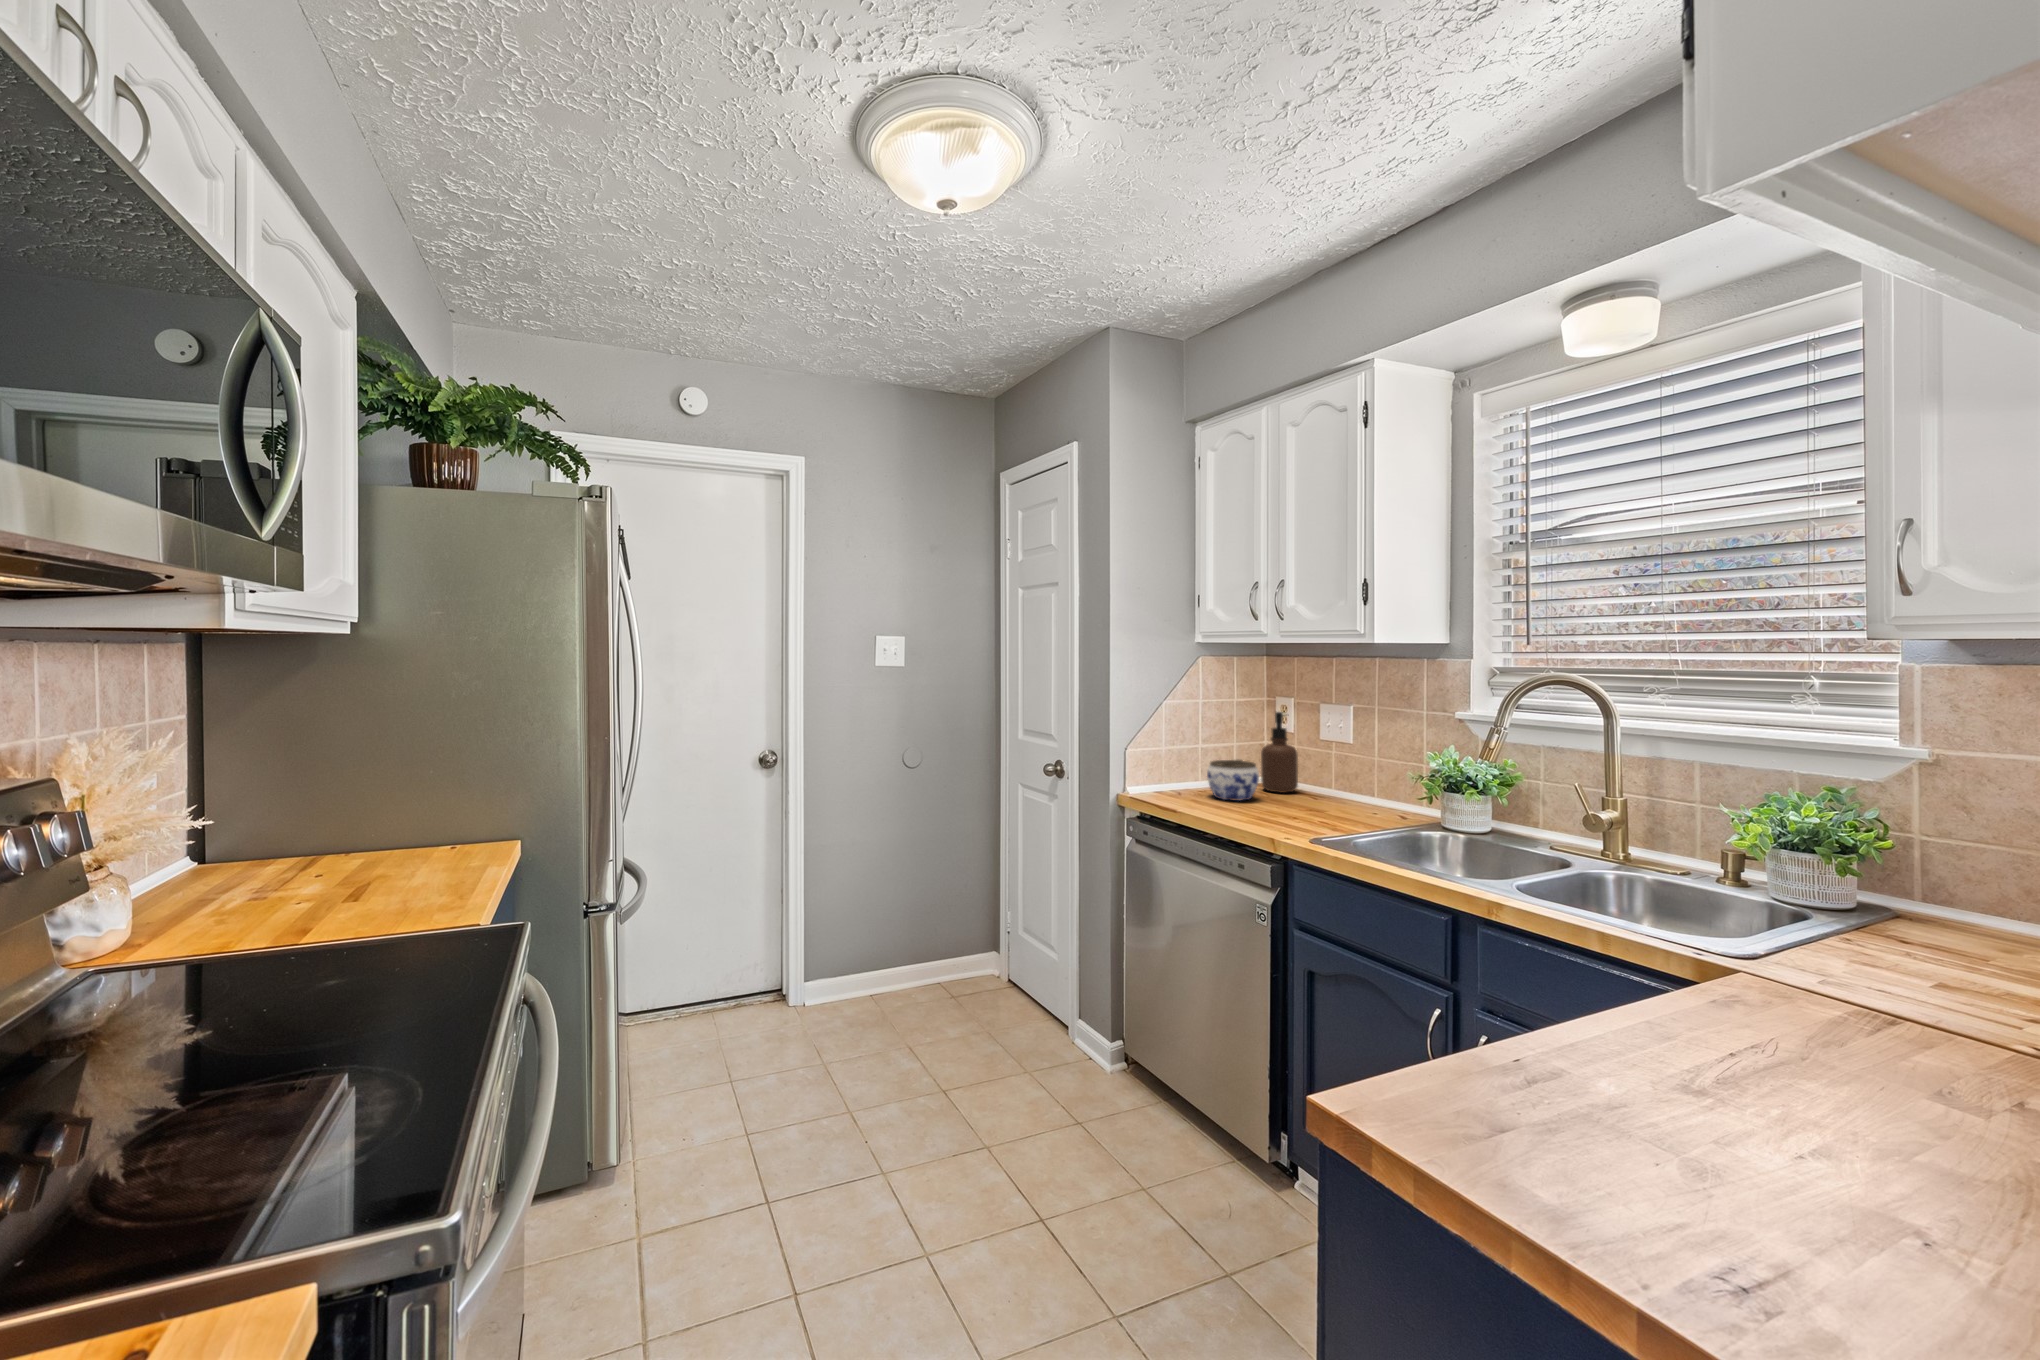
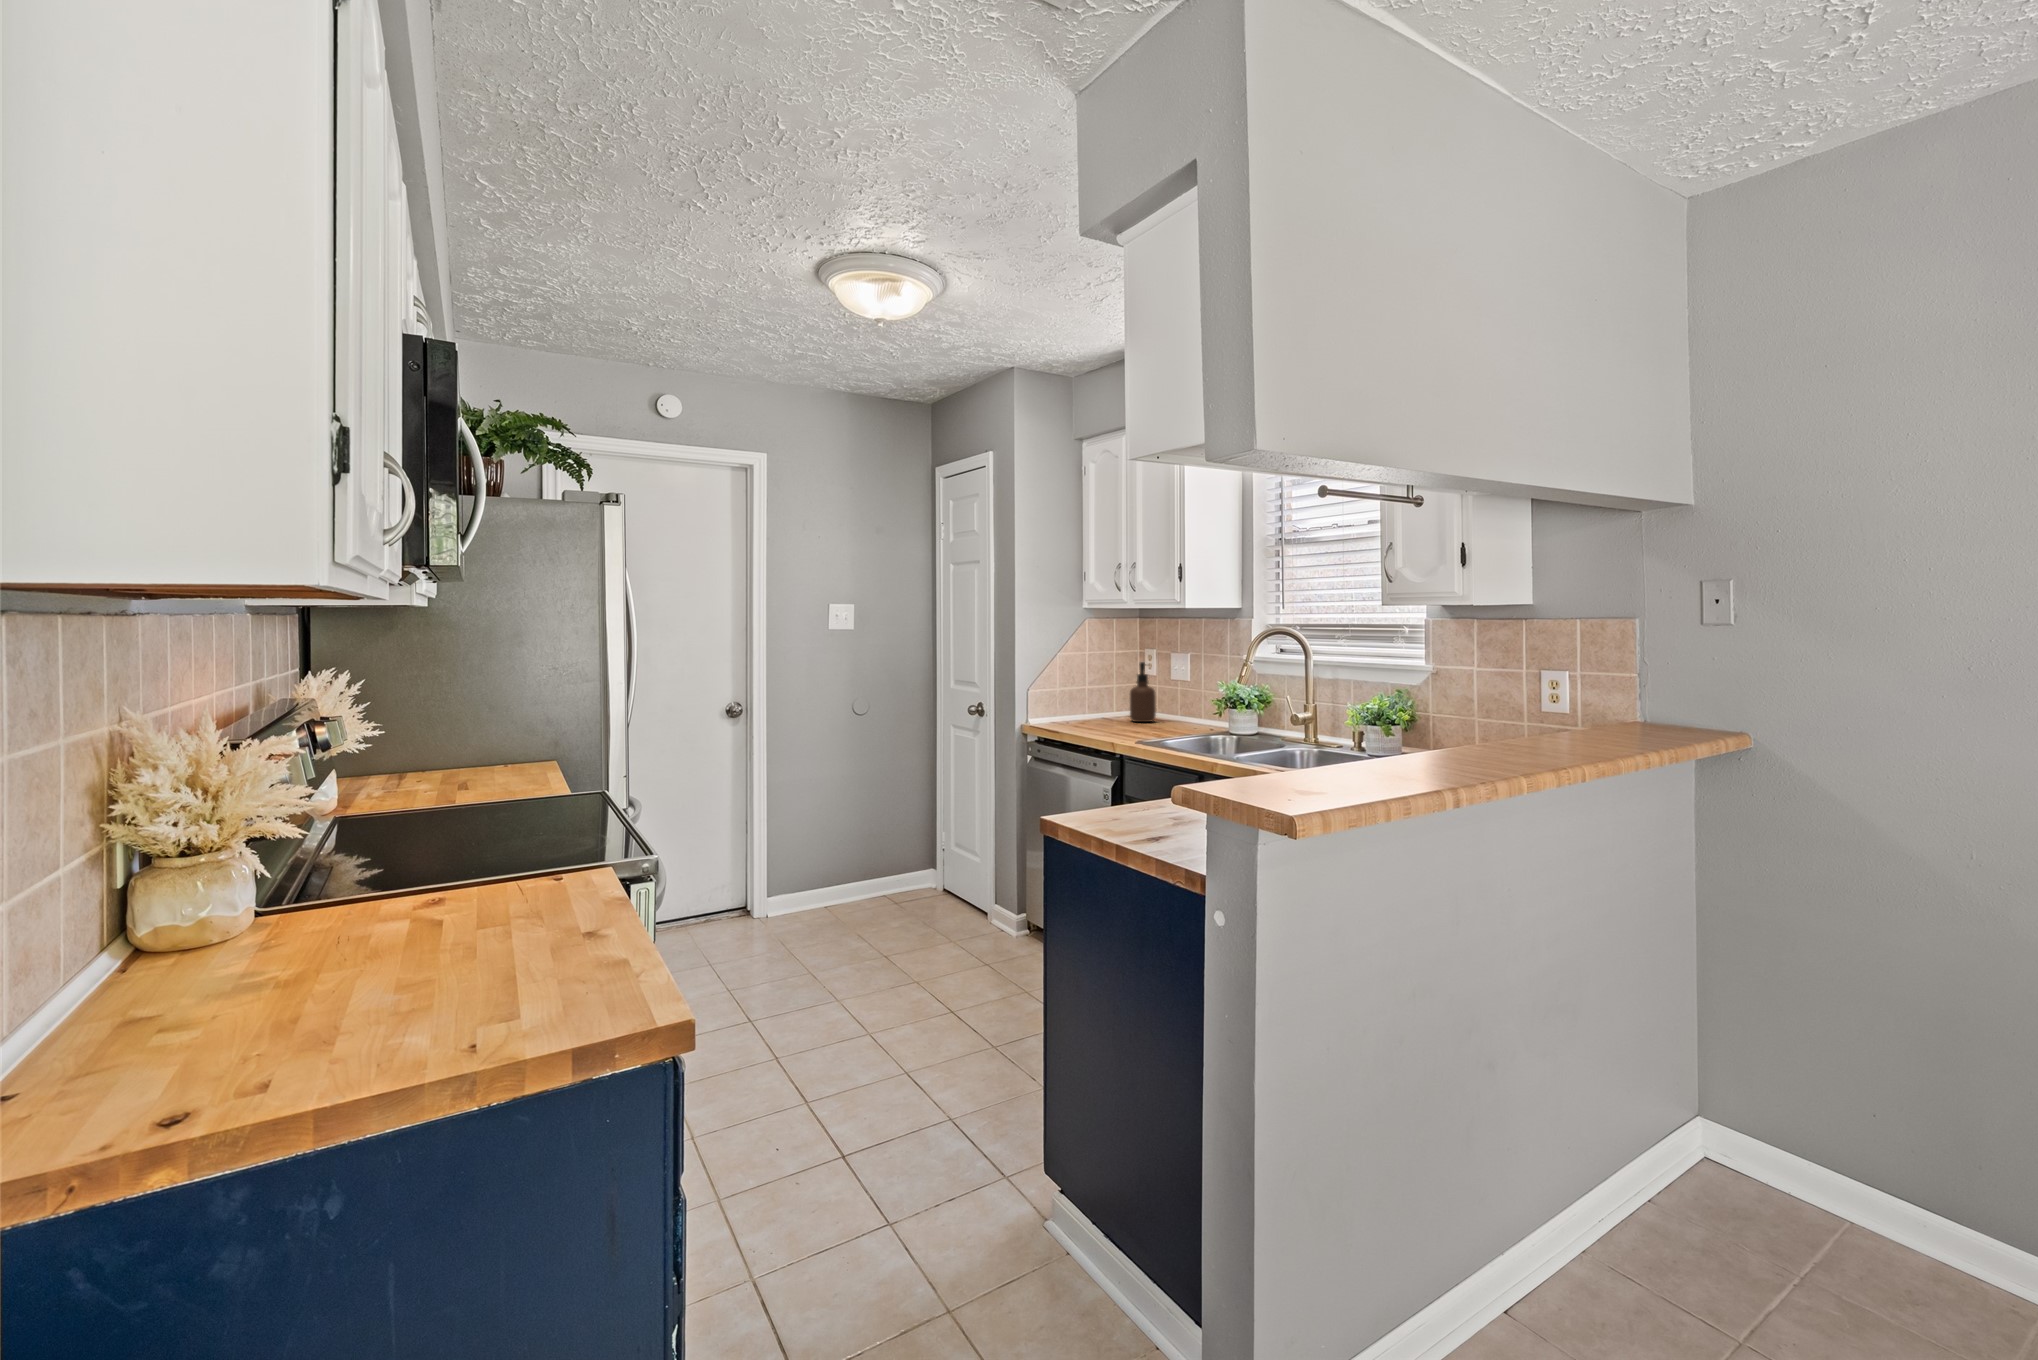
jar: present [1207,760,1259,801] -> none [1085,697,1122,726]

